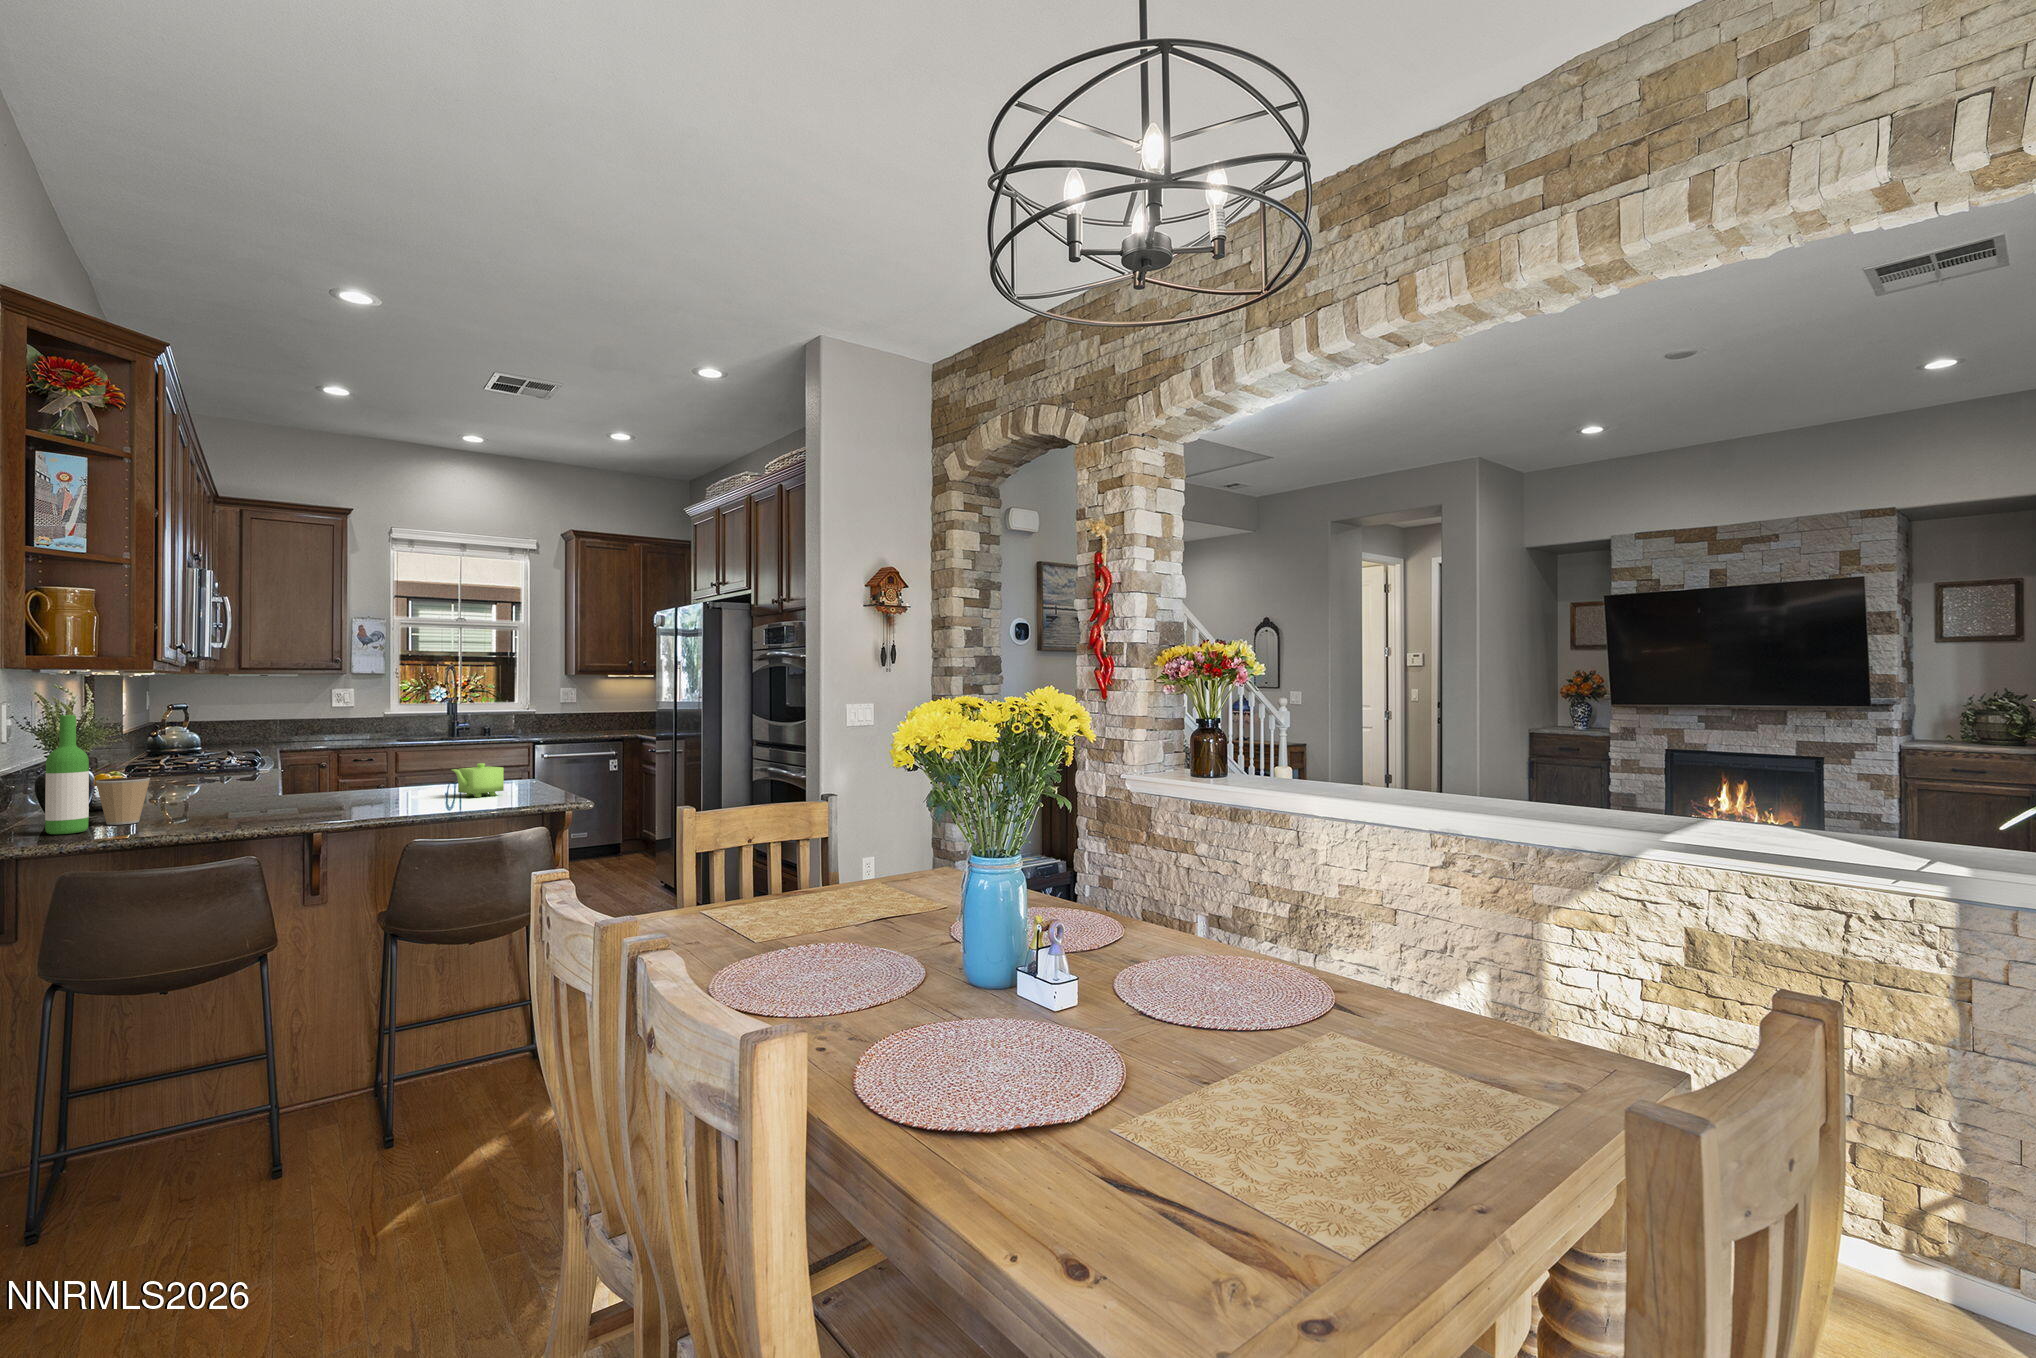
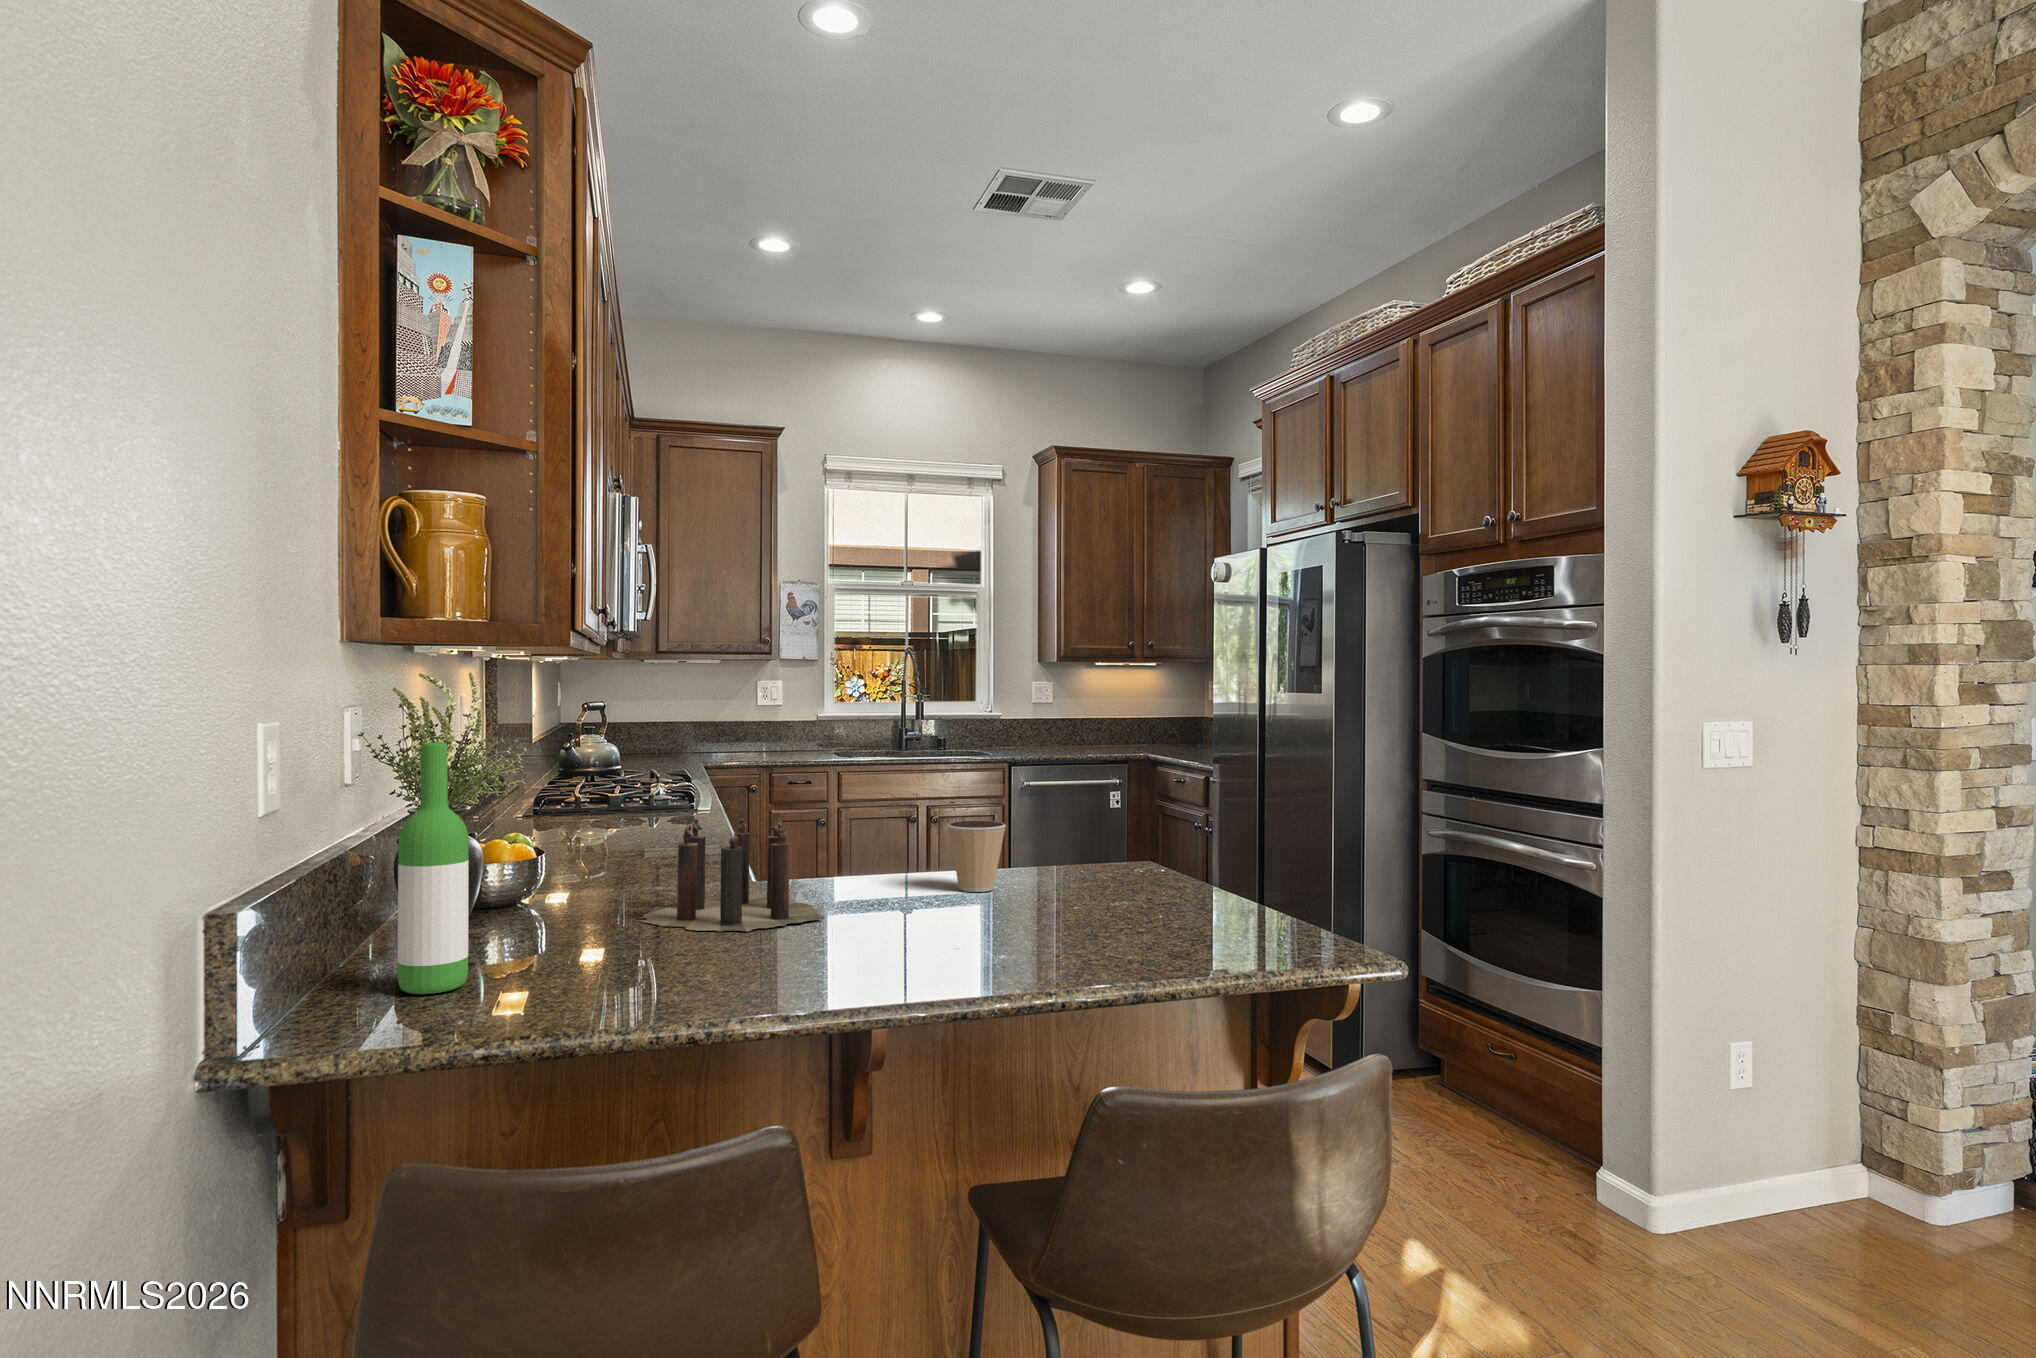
candle: none [197,758,342,812] -> present [640,817,824,932]
teapot: present [452,763,504,797] -> none [1040,839,1127,909]
coffee cup: present [96,777,150,825] -> present [947,821,1006,892]

